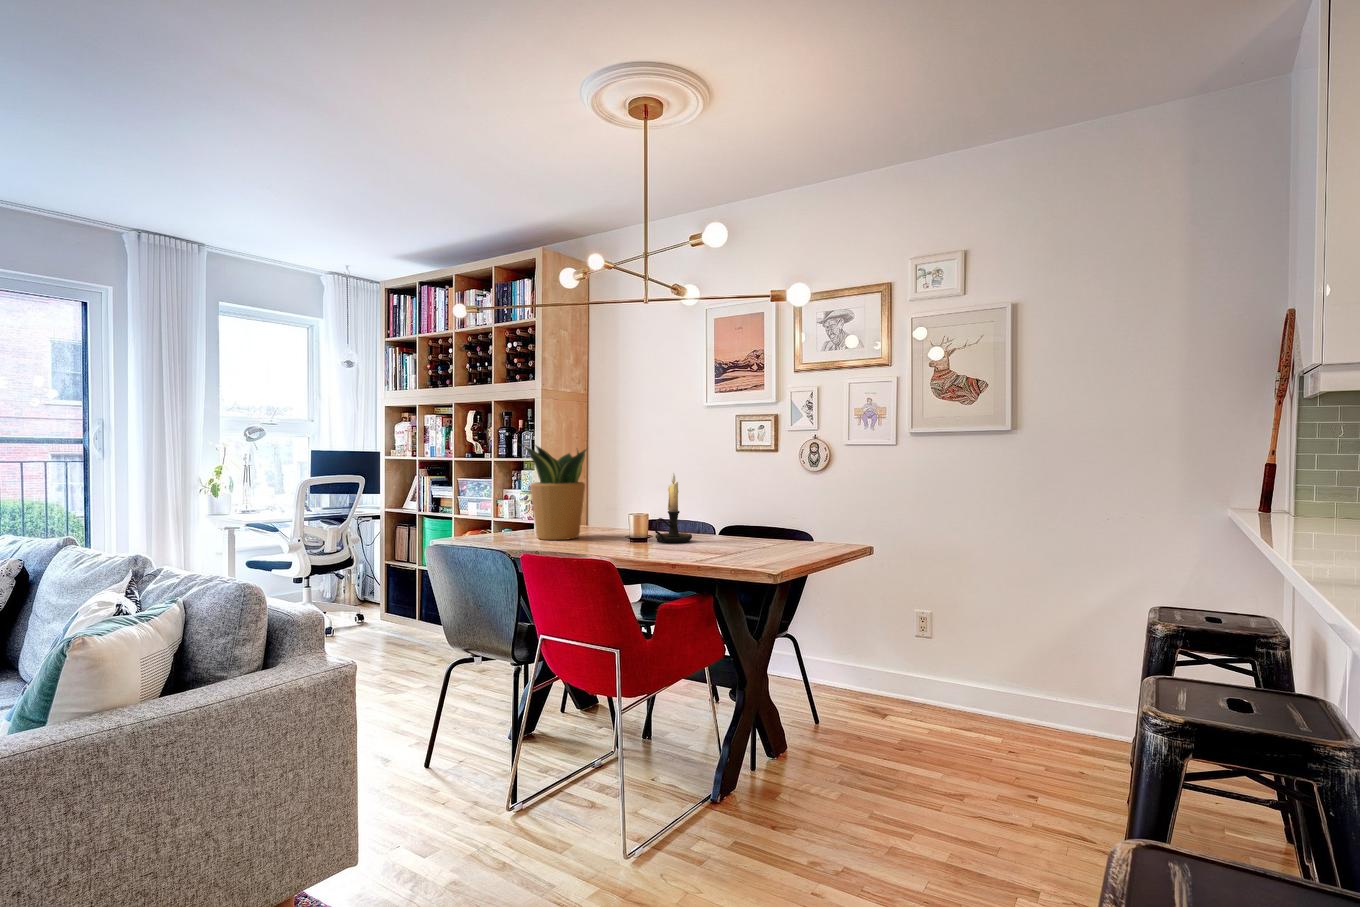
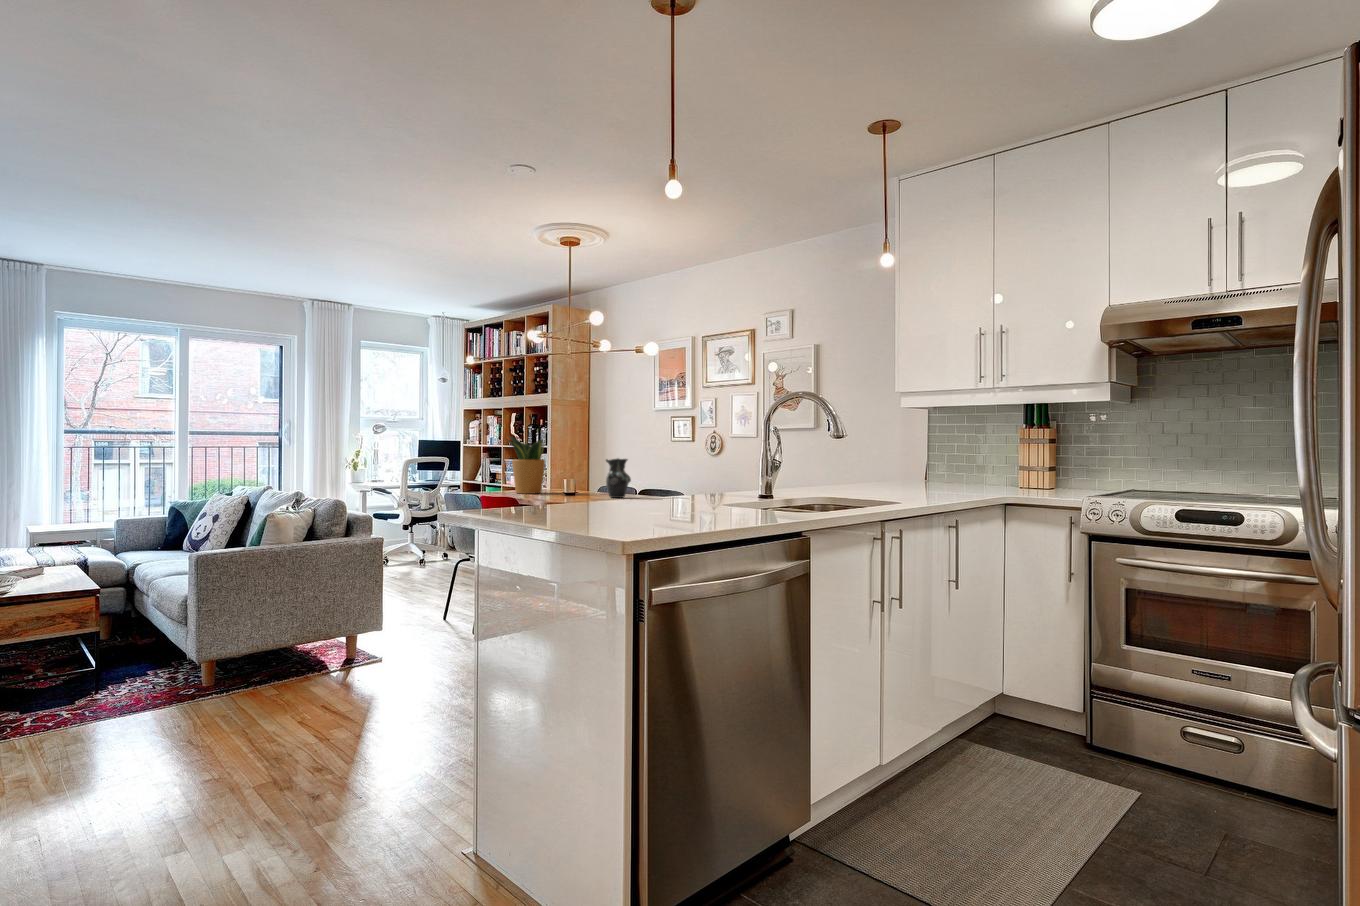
candle holder: present [654,473,692,543] -> none [575,453,602,496]
vase: none [712,481,753,547] -> present [606,459,631,498]

